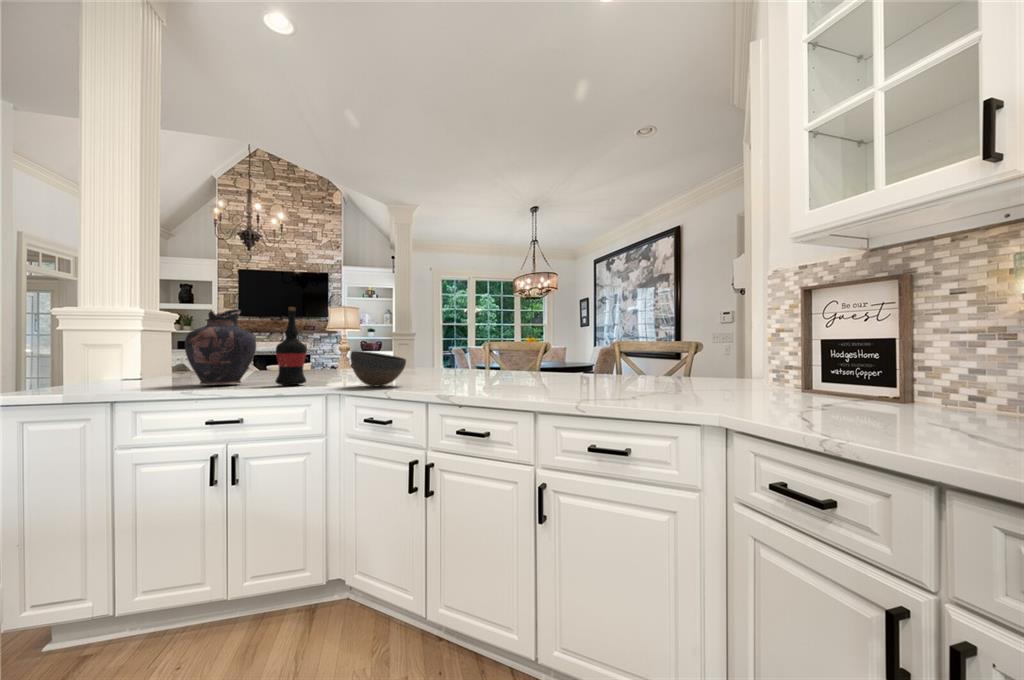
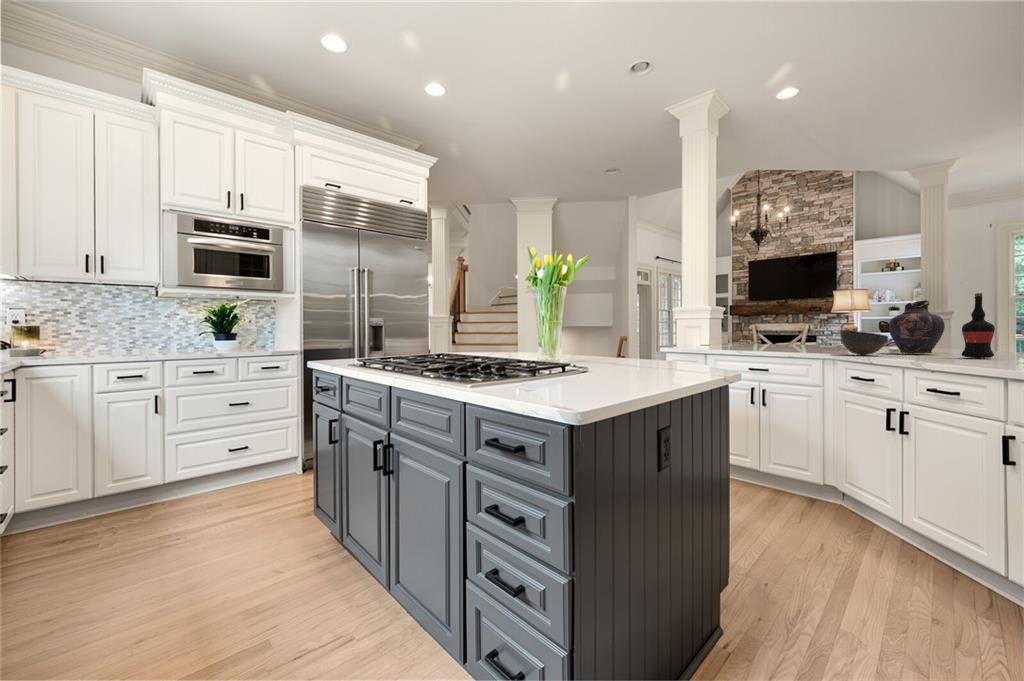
wine bottle: present [276,307,307,385] -> present [962,293,995,358]
vase: present [185,309,256,384] -> present [889,300,945,354]

